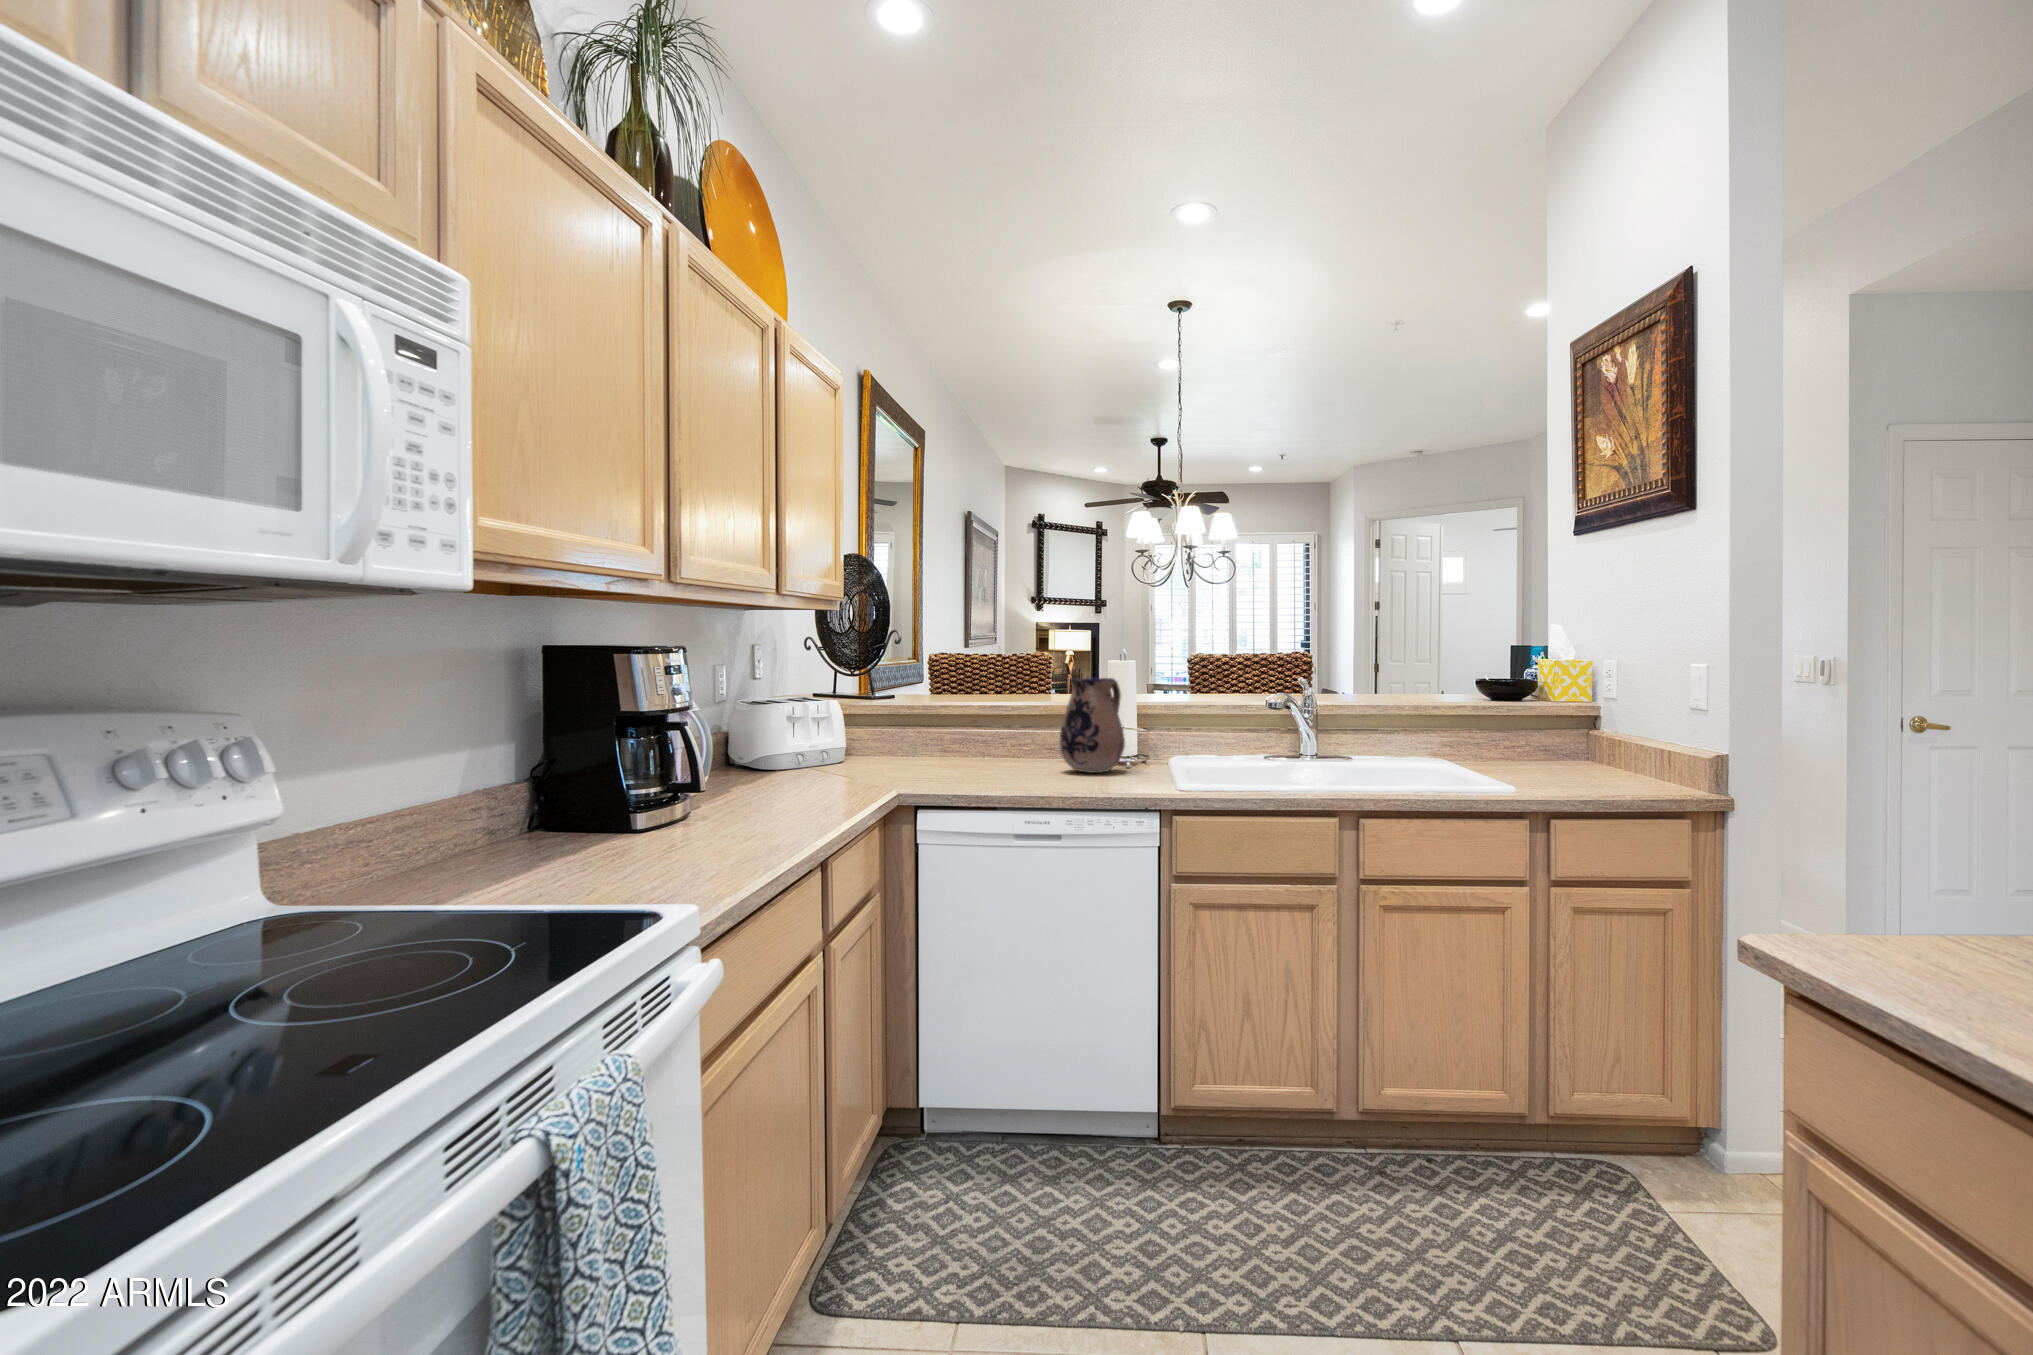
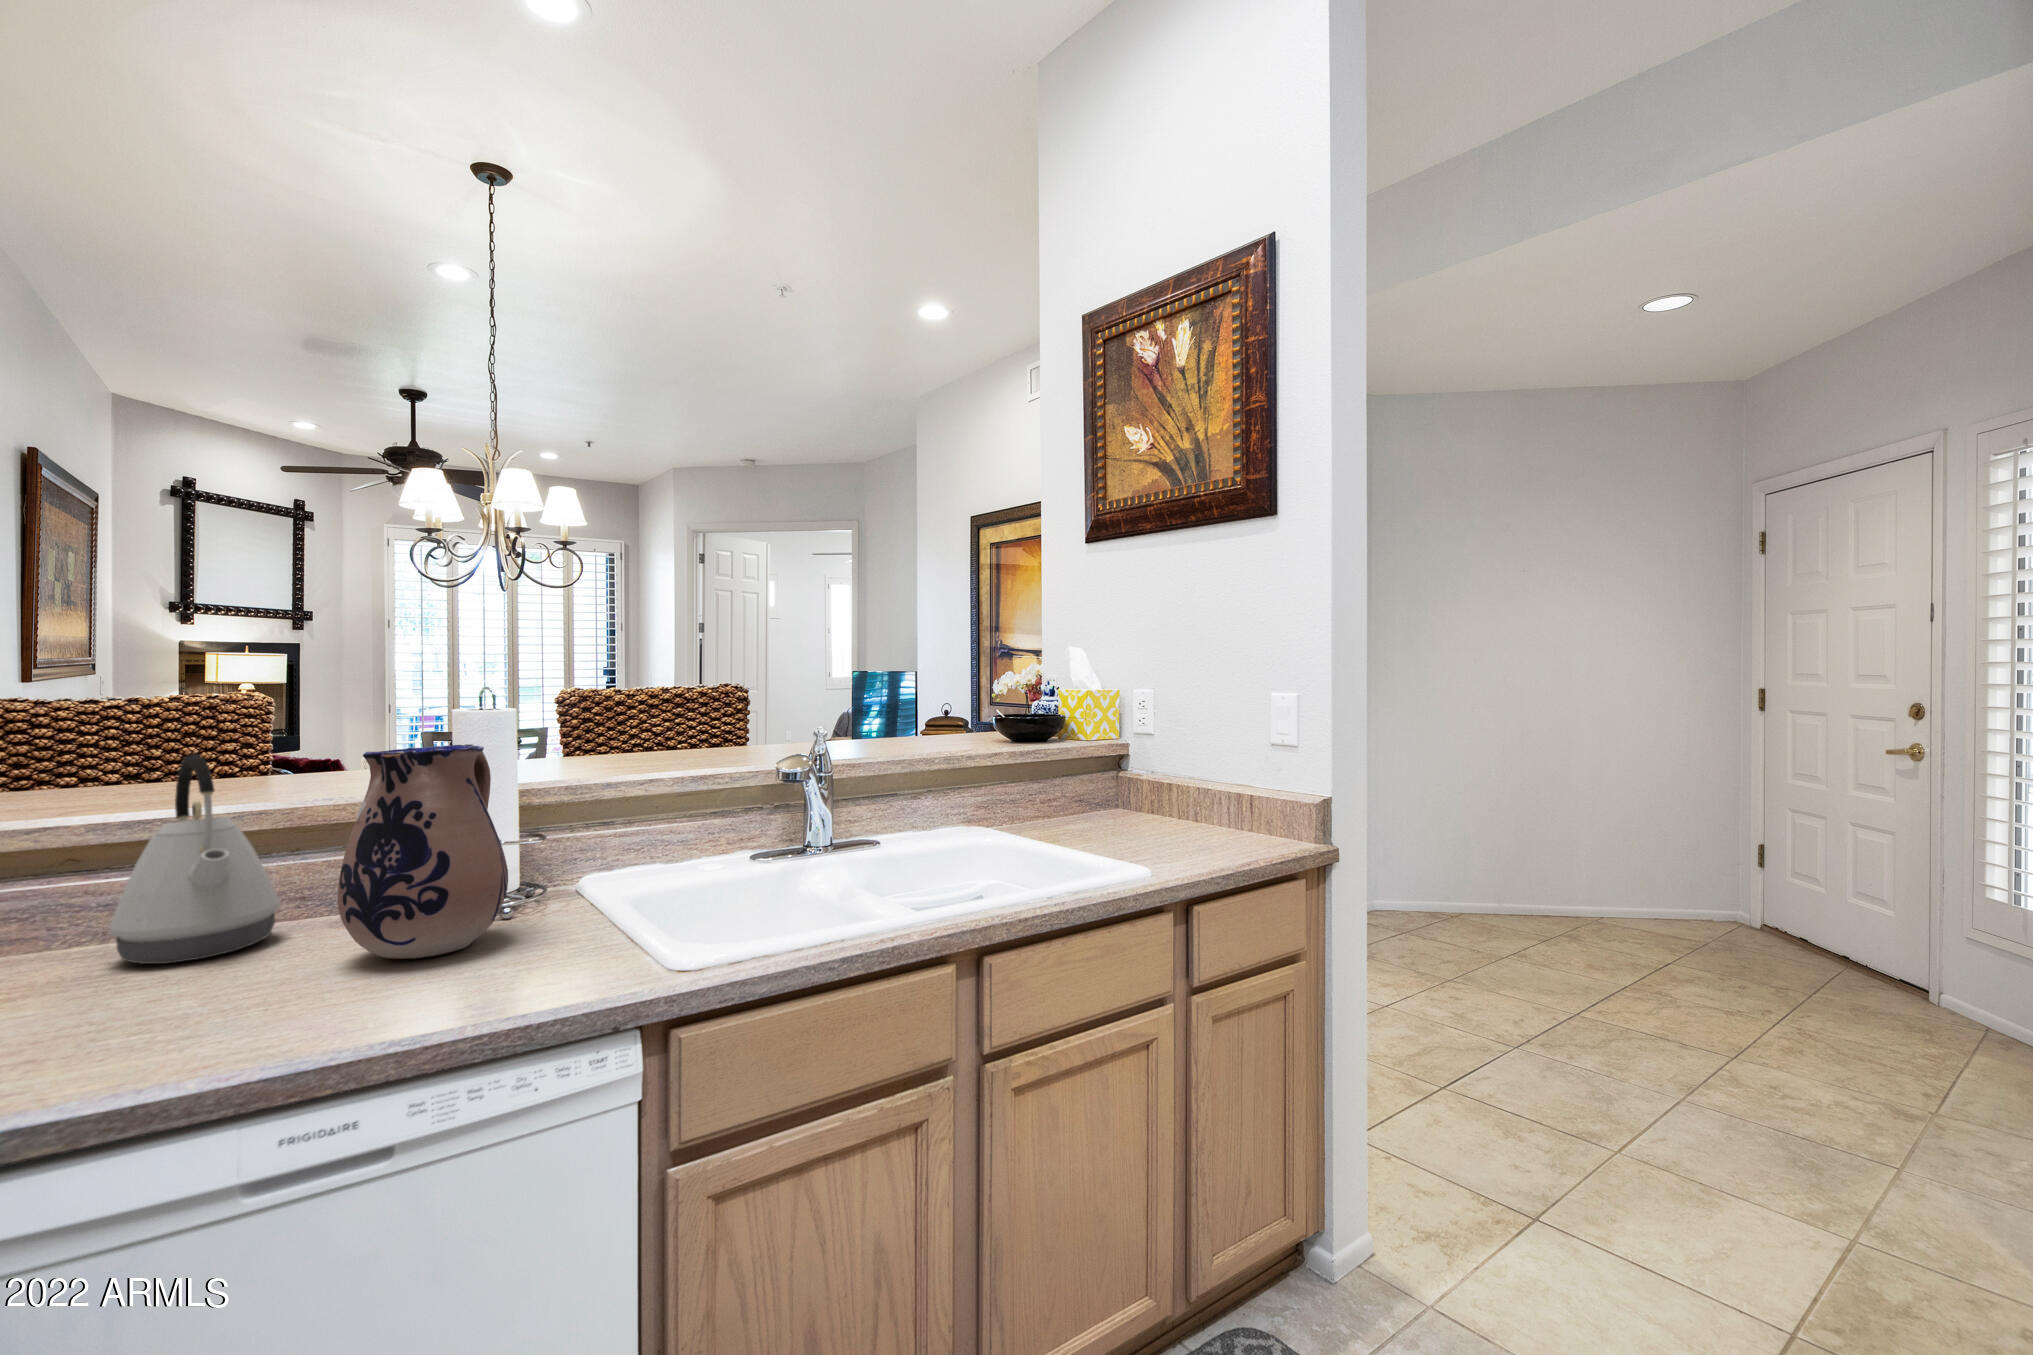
kettle: none [986,677,1040,765] -> present [109,754,280,964]

